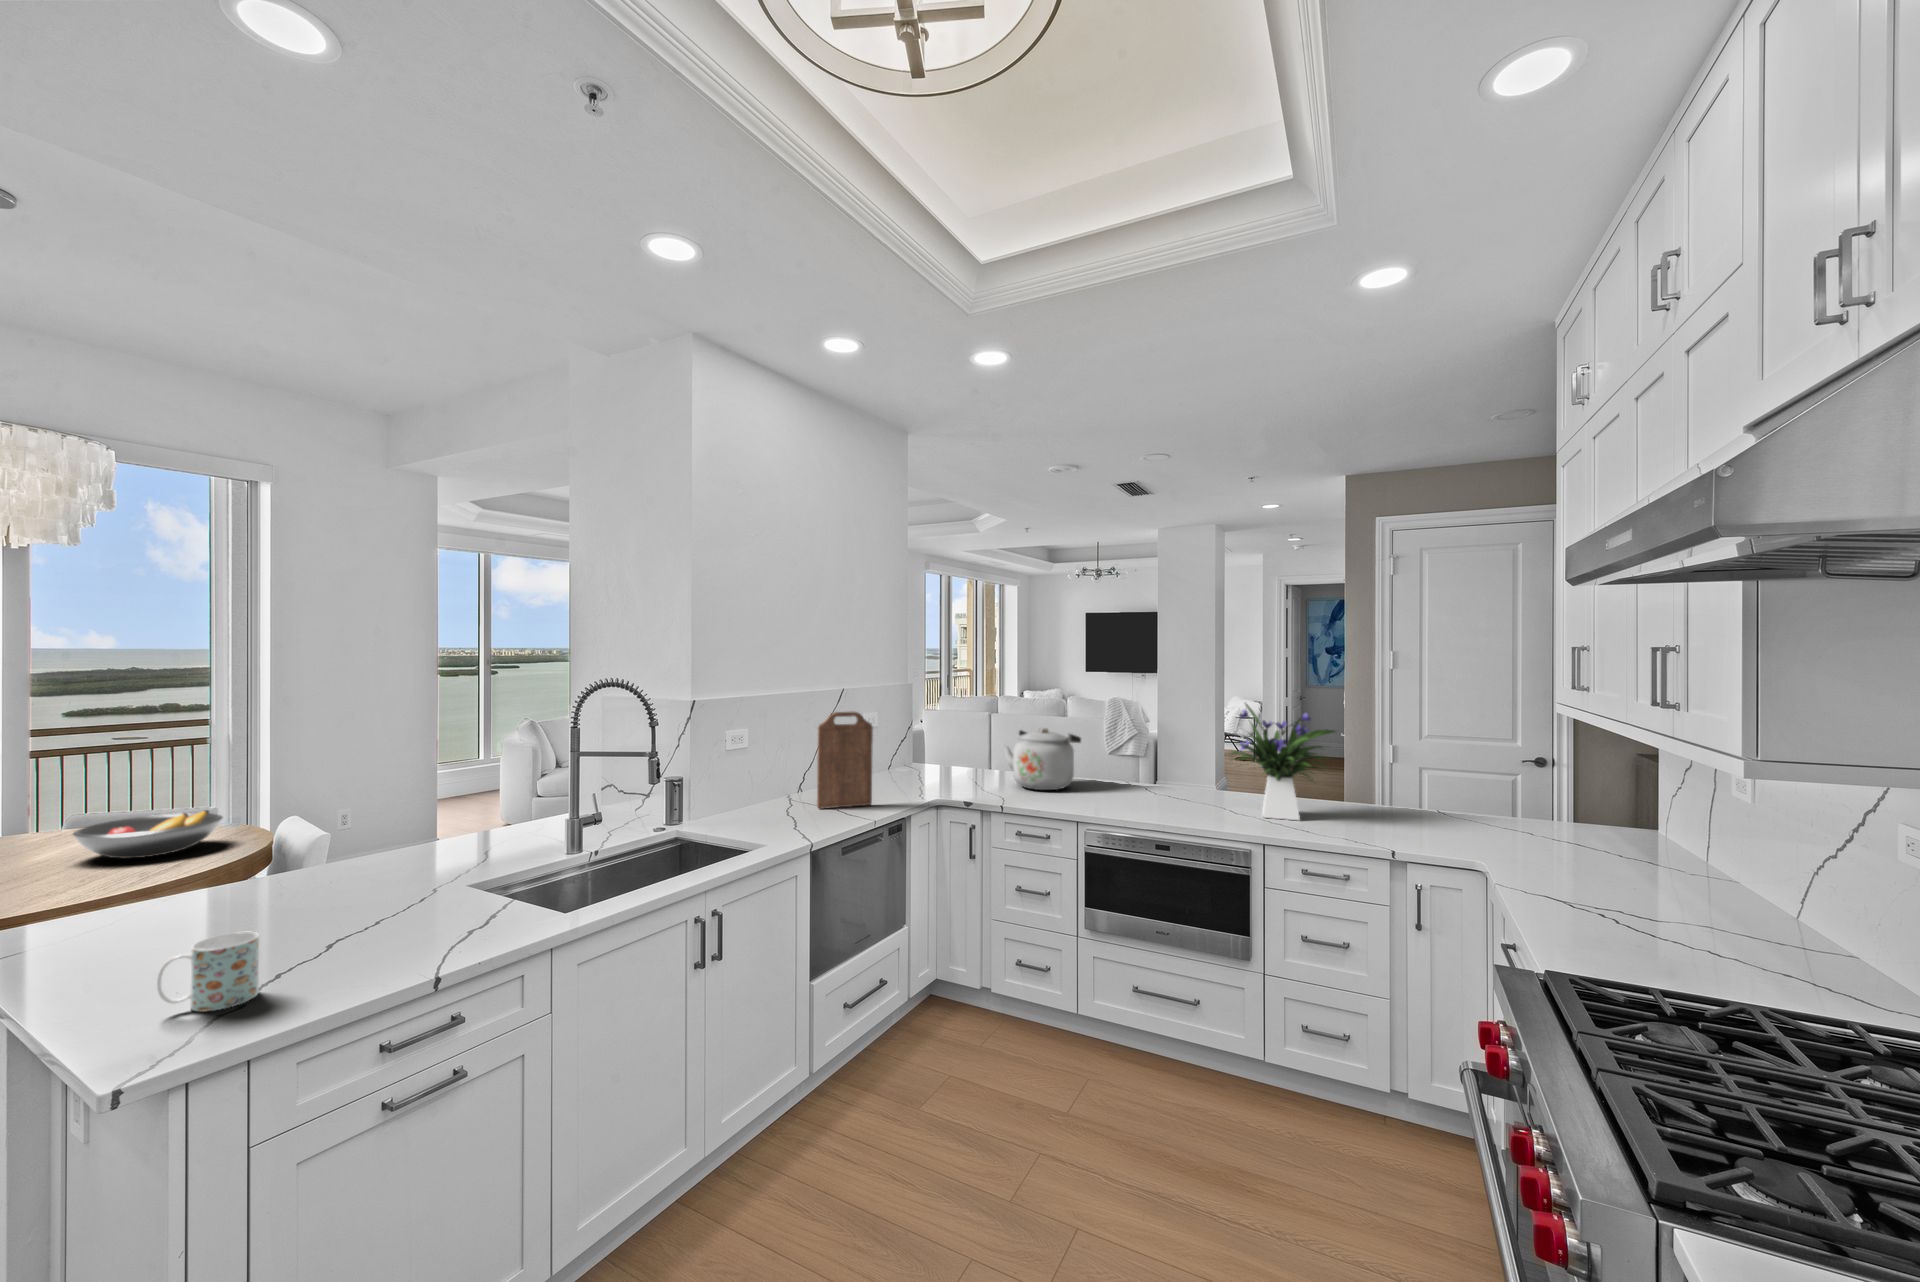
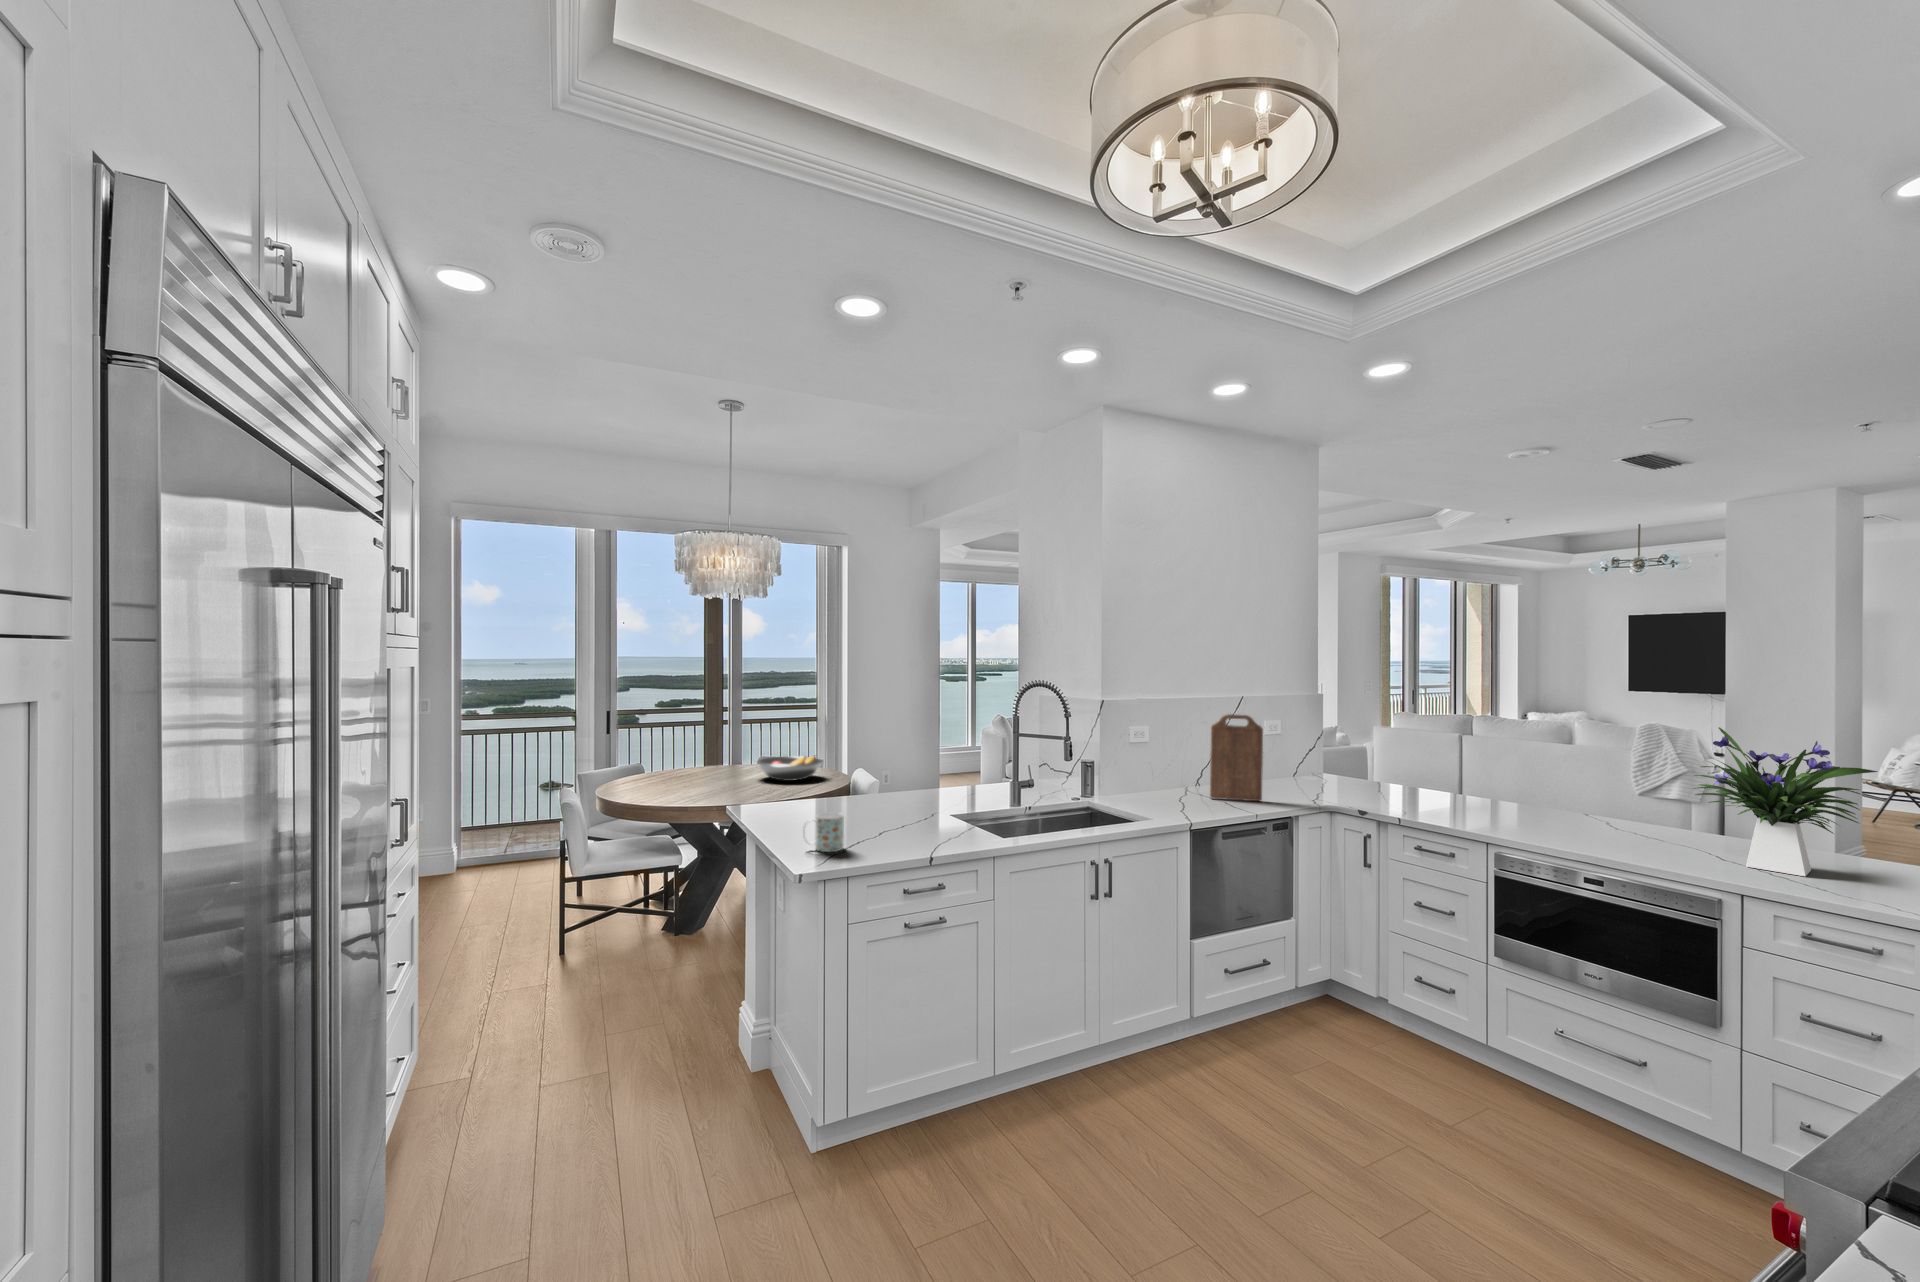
kettle: present [1004,728,1081,790] -> none [1415,744,1511,810]

